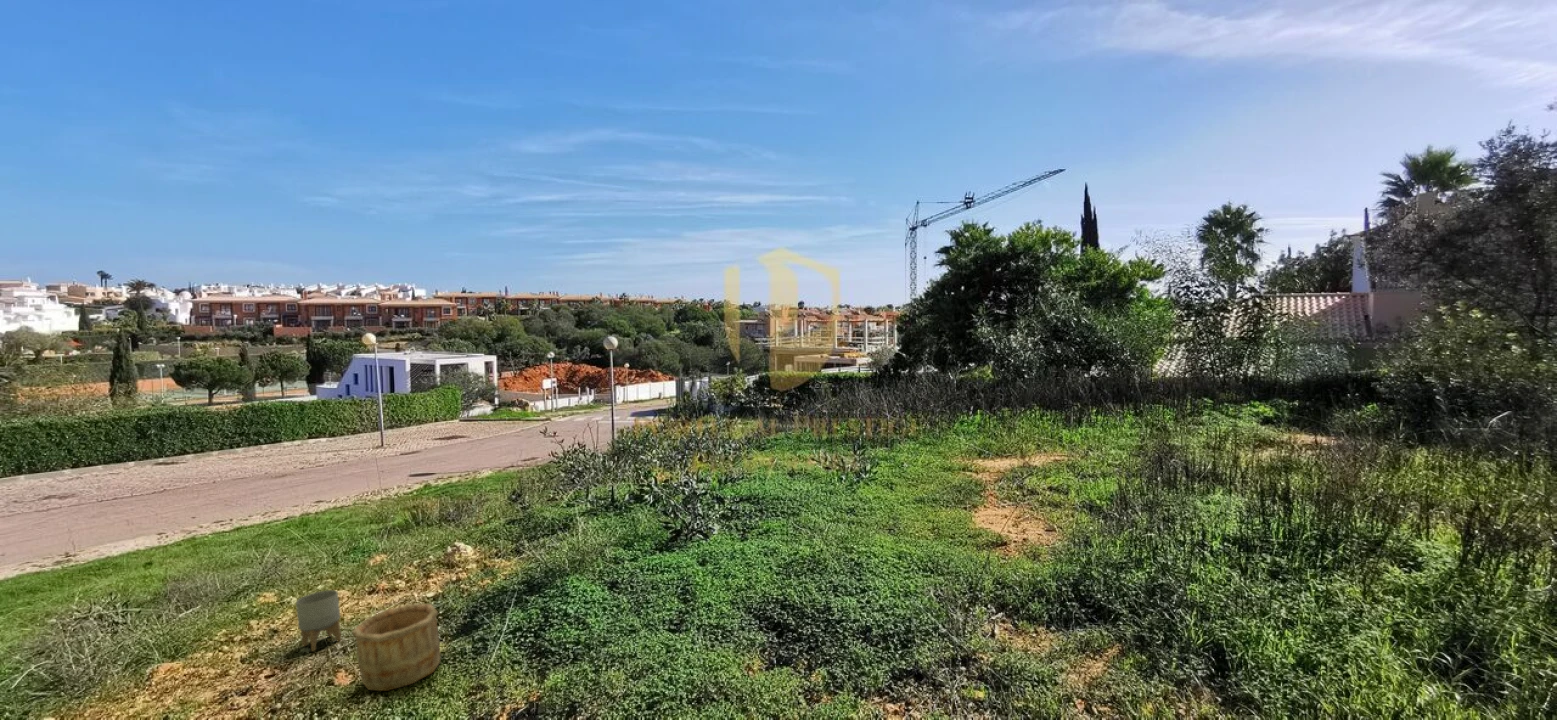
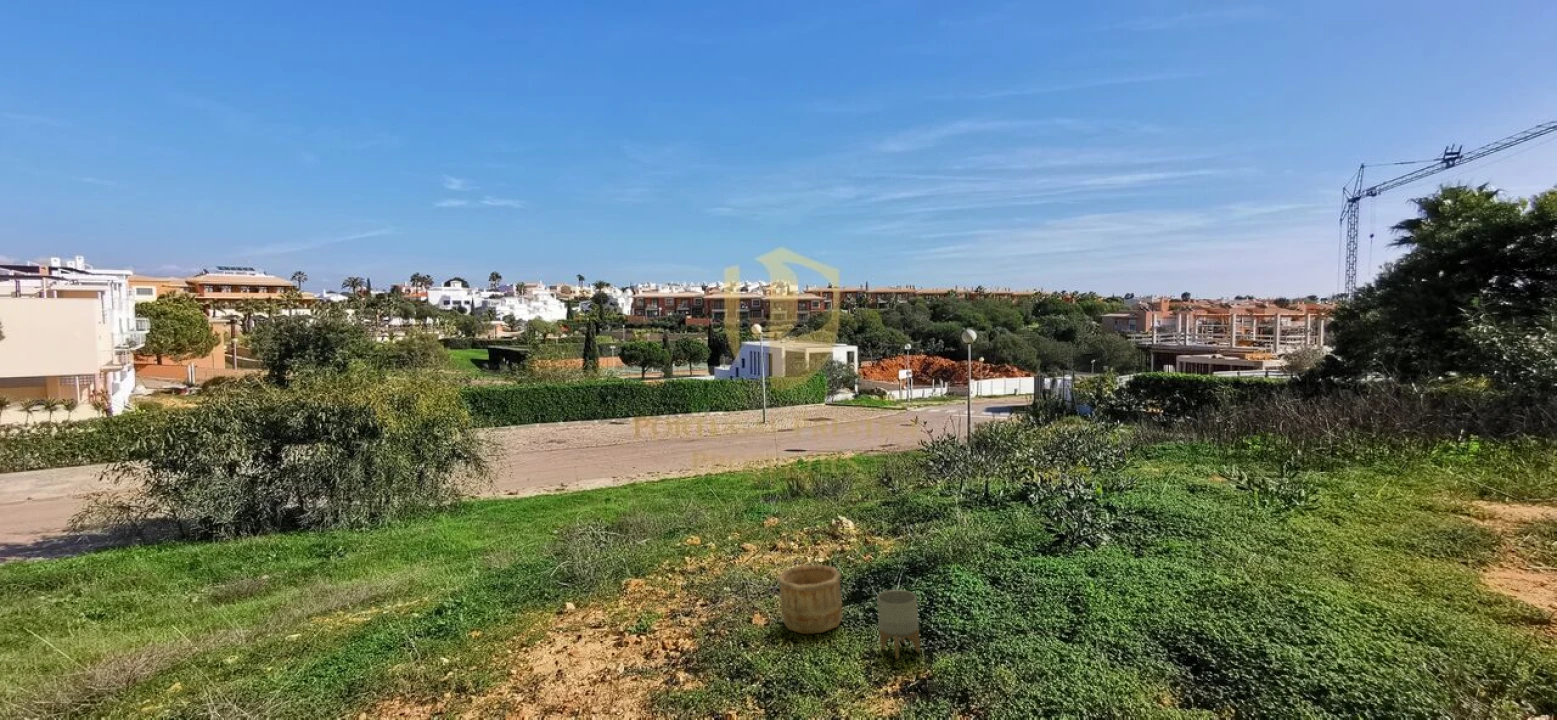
planter: present [296,590,341,651] -> present [877,590,920,659]

